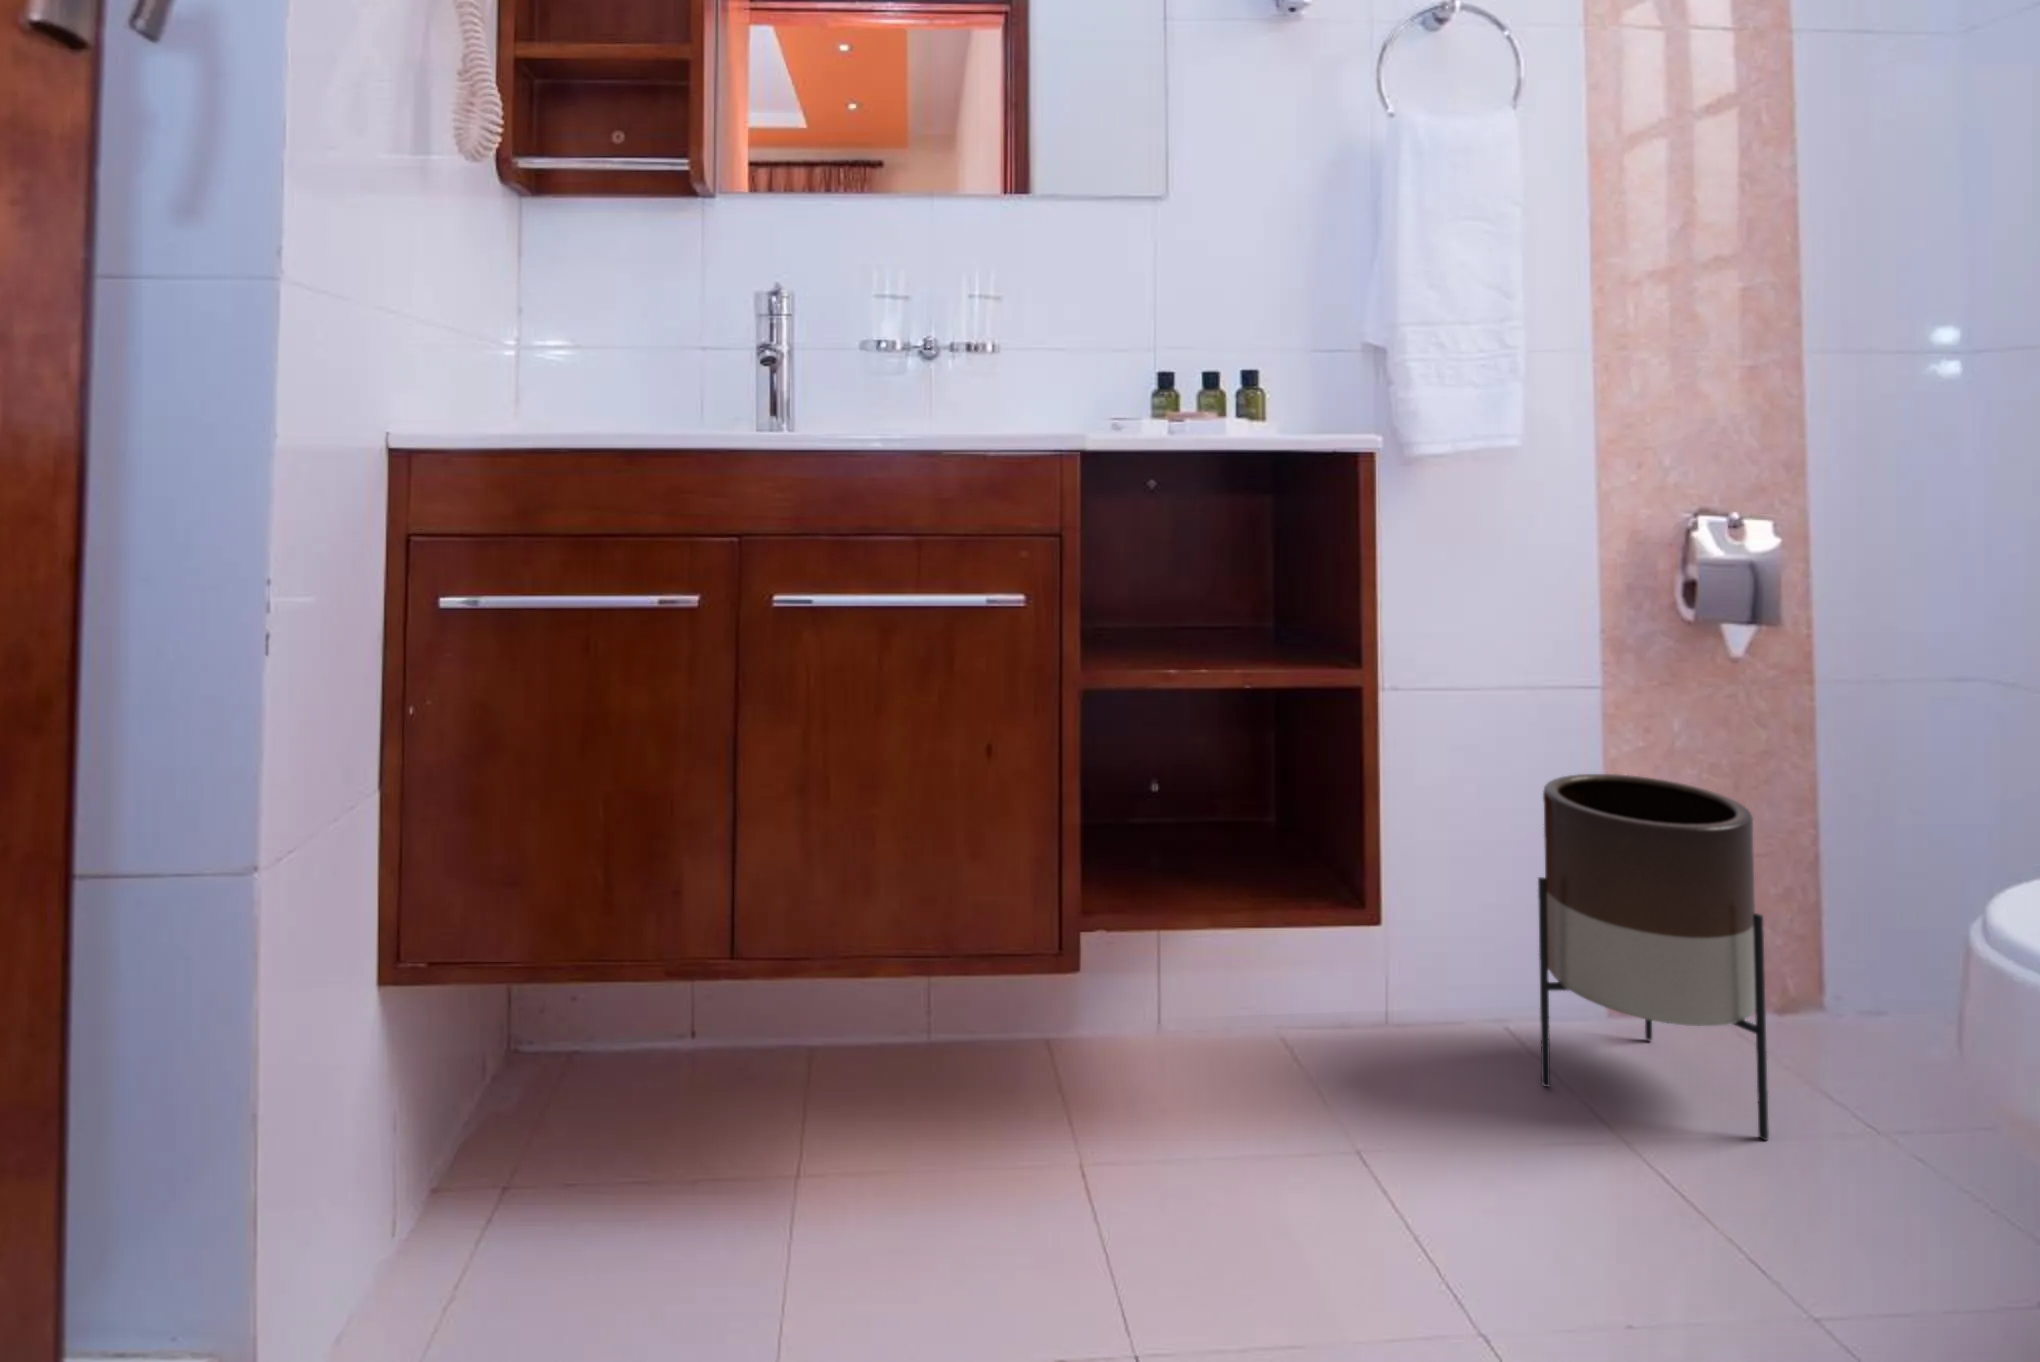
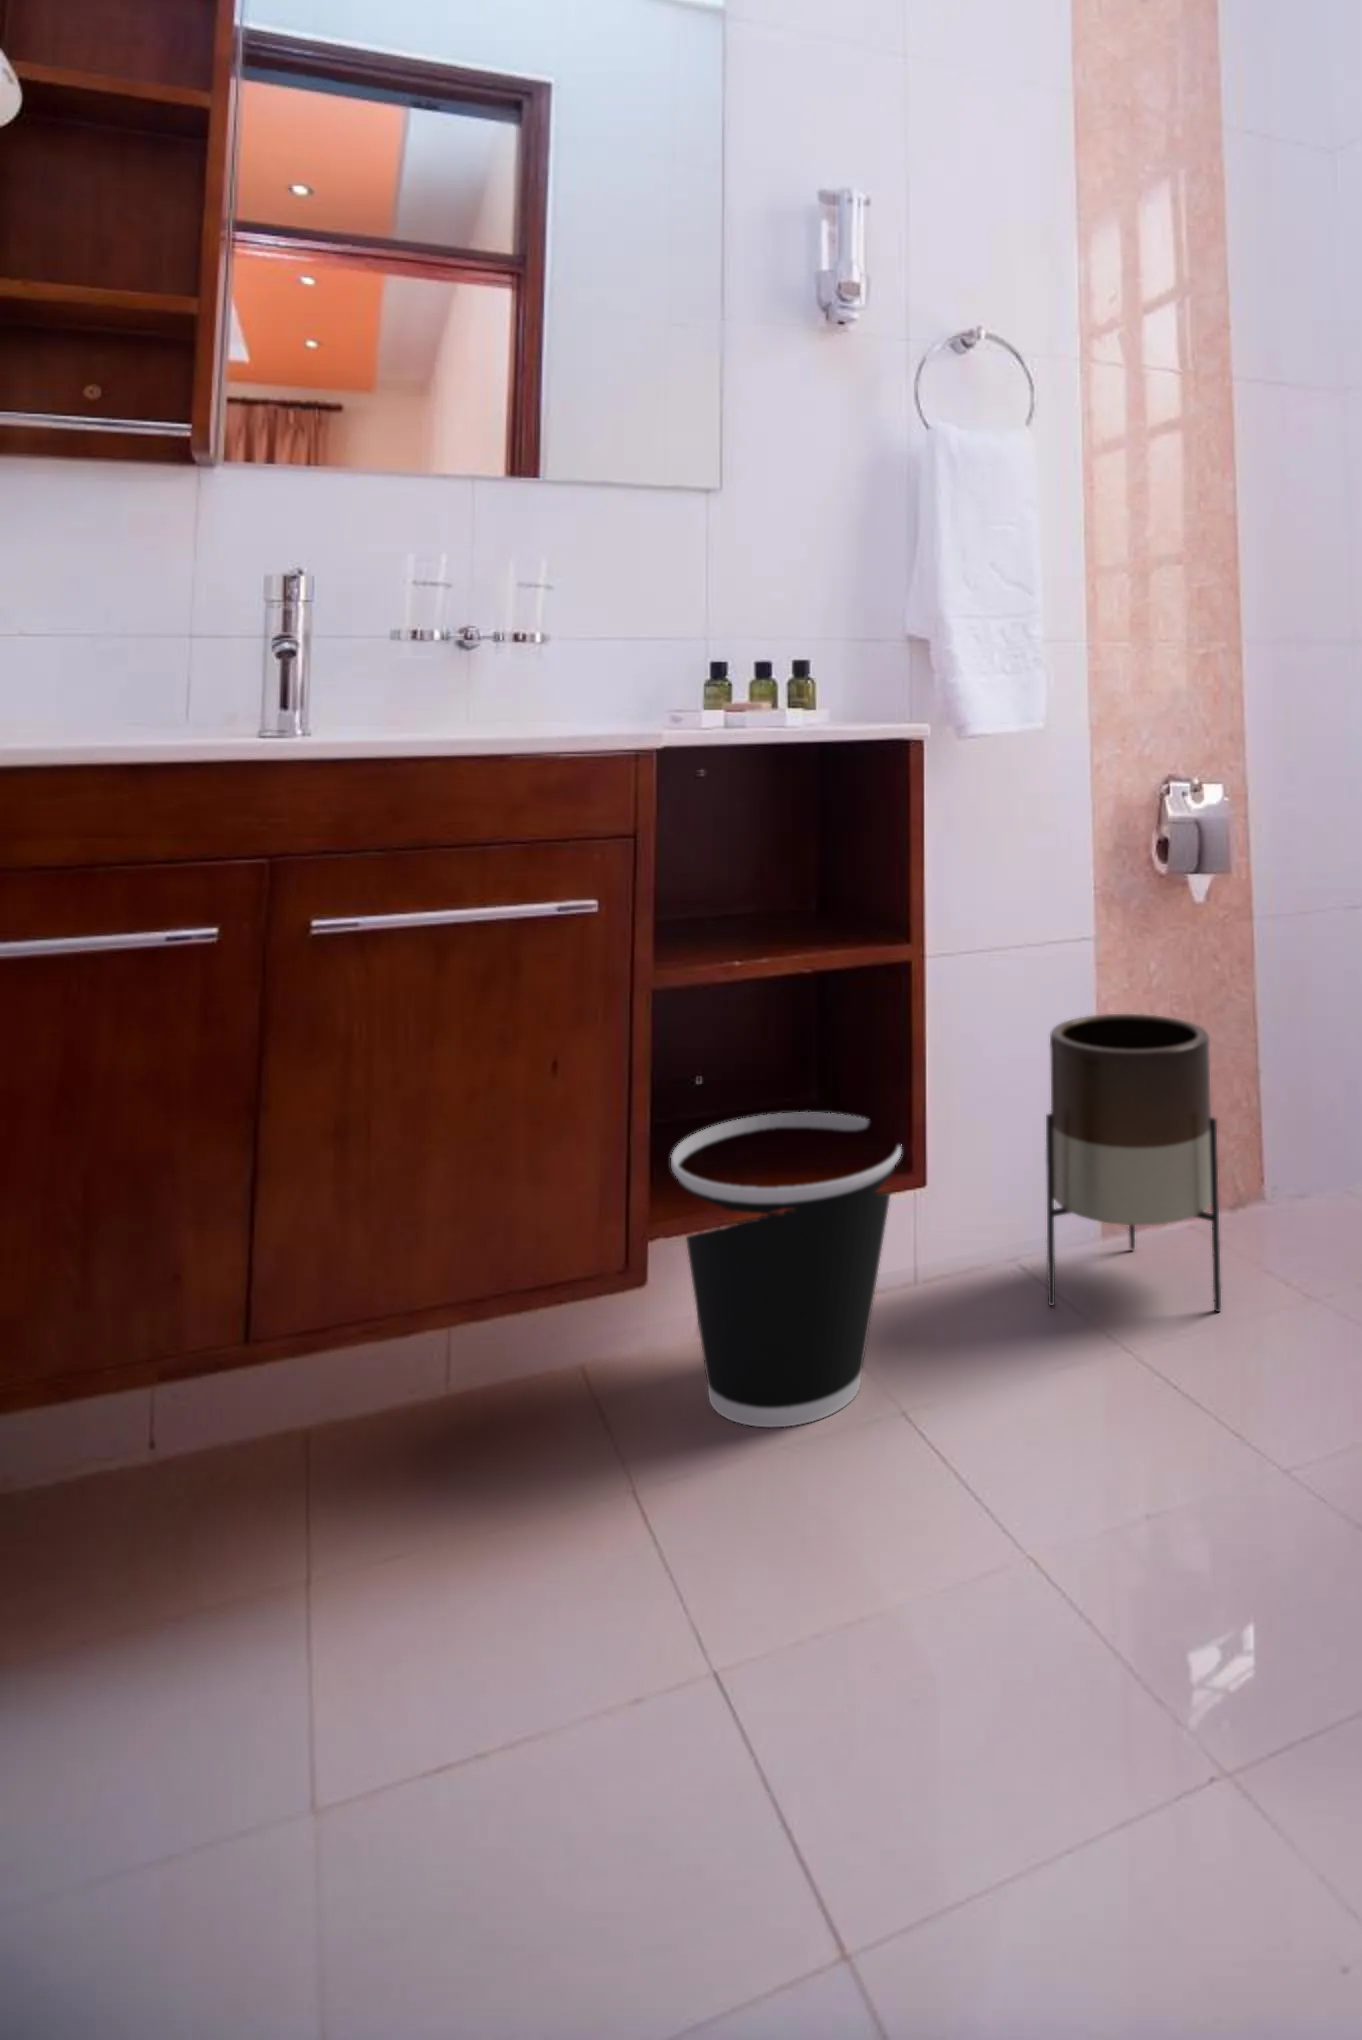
wastebasket: none [1122,833,1365,1157] -> present [671,1112,901,1427]

